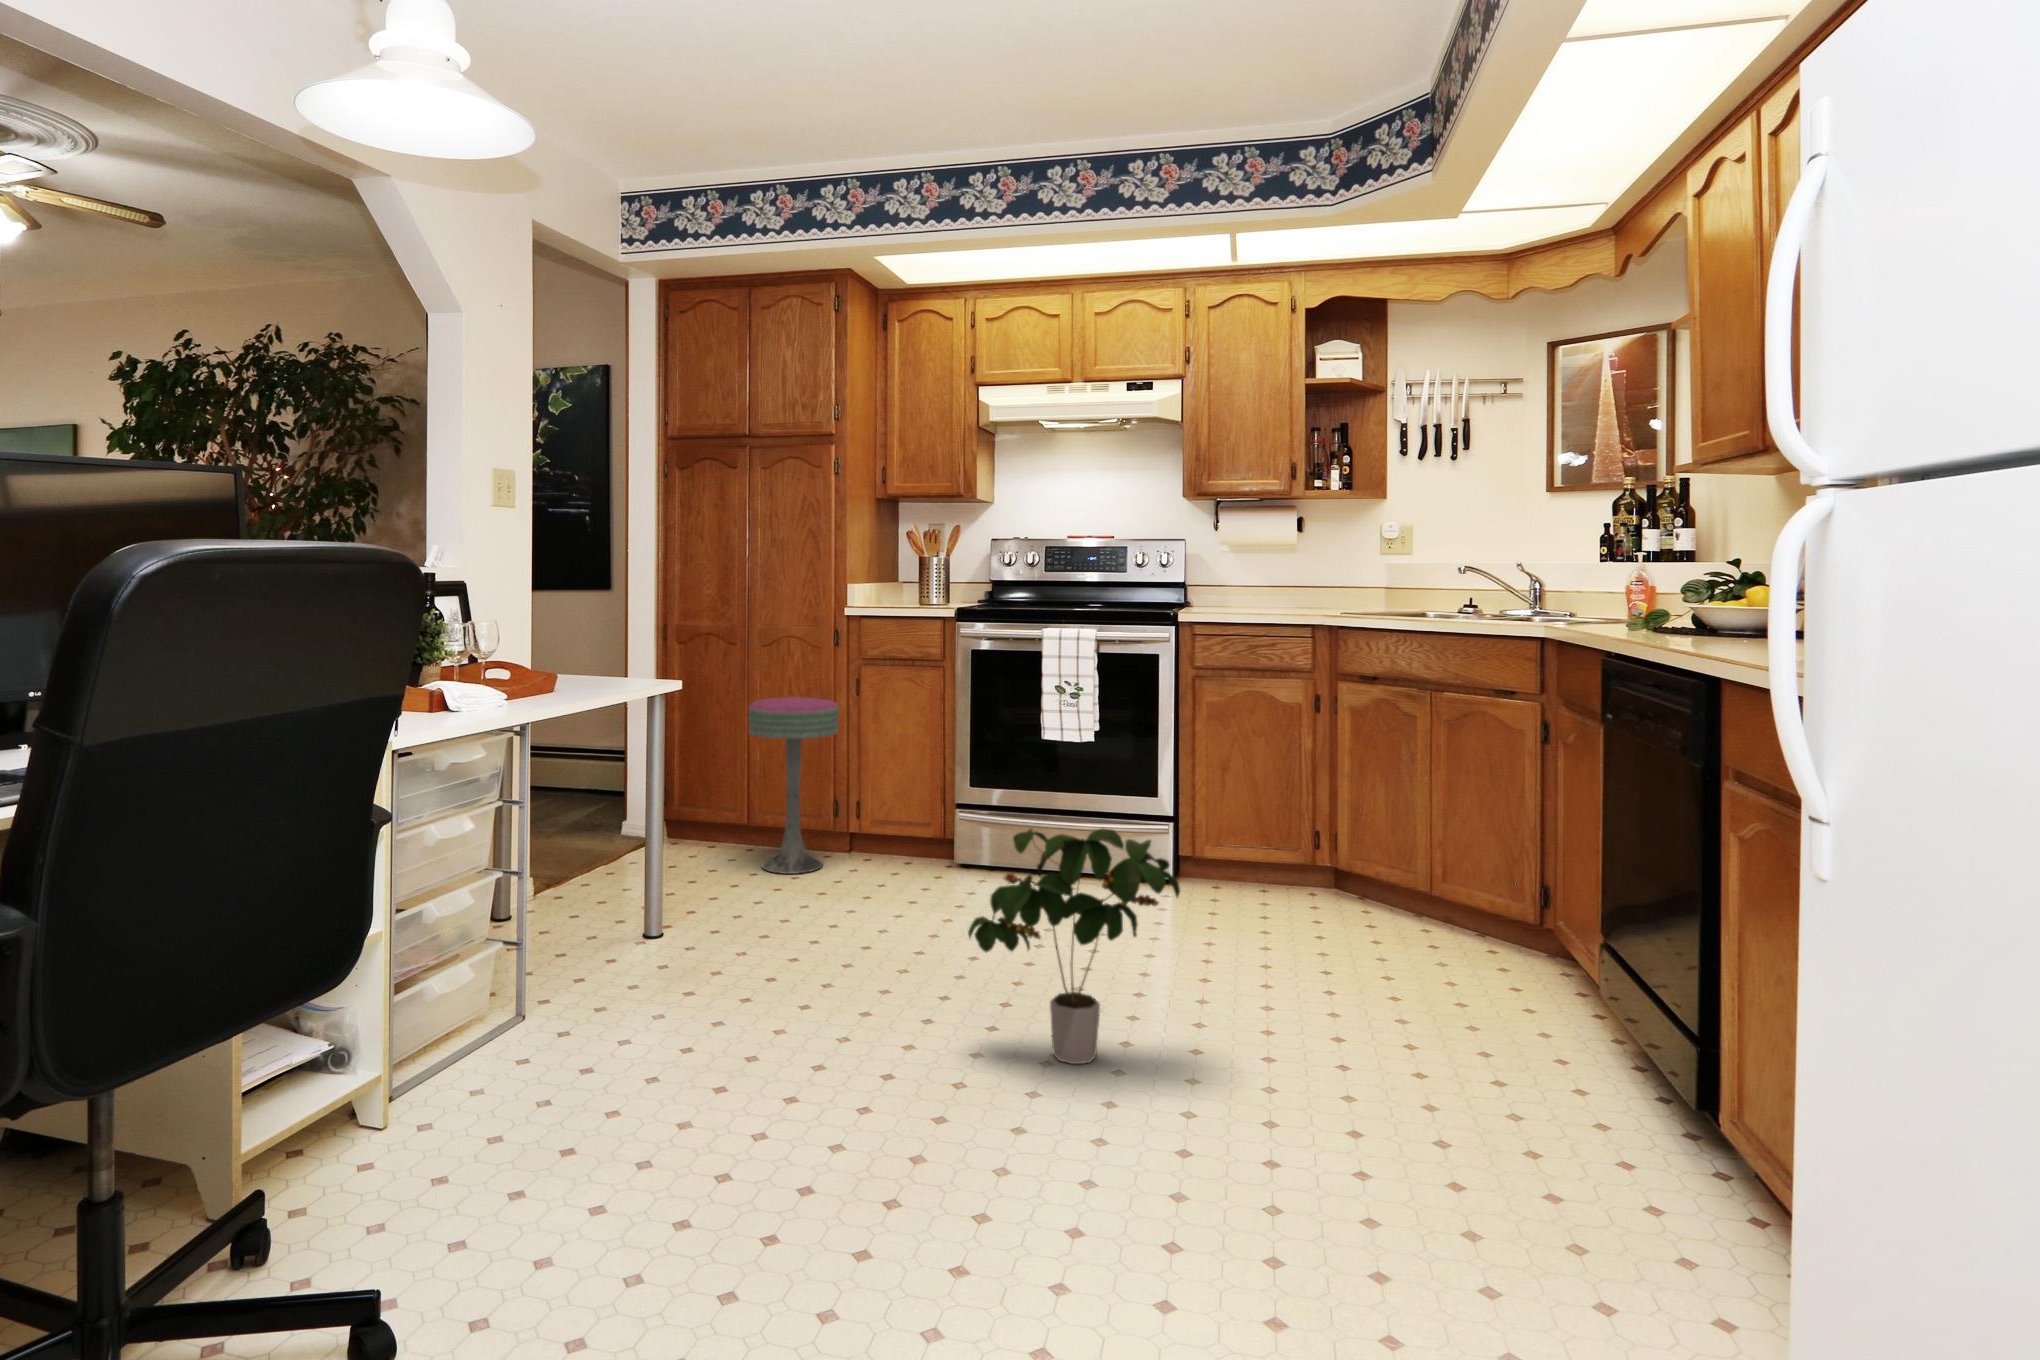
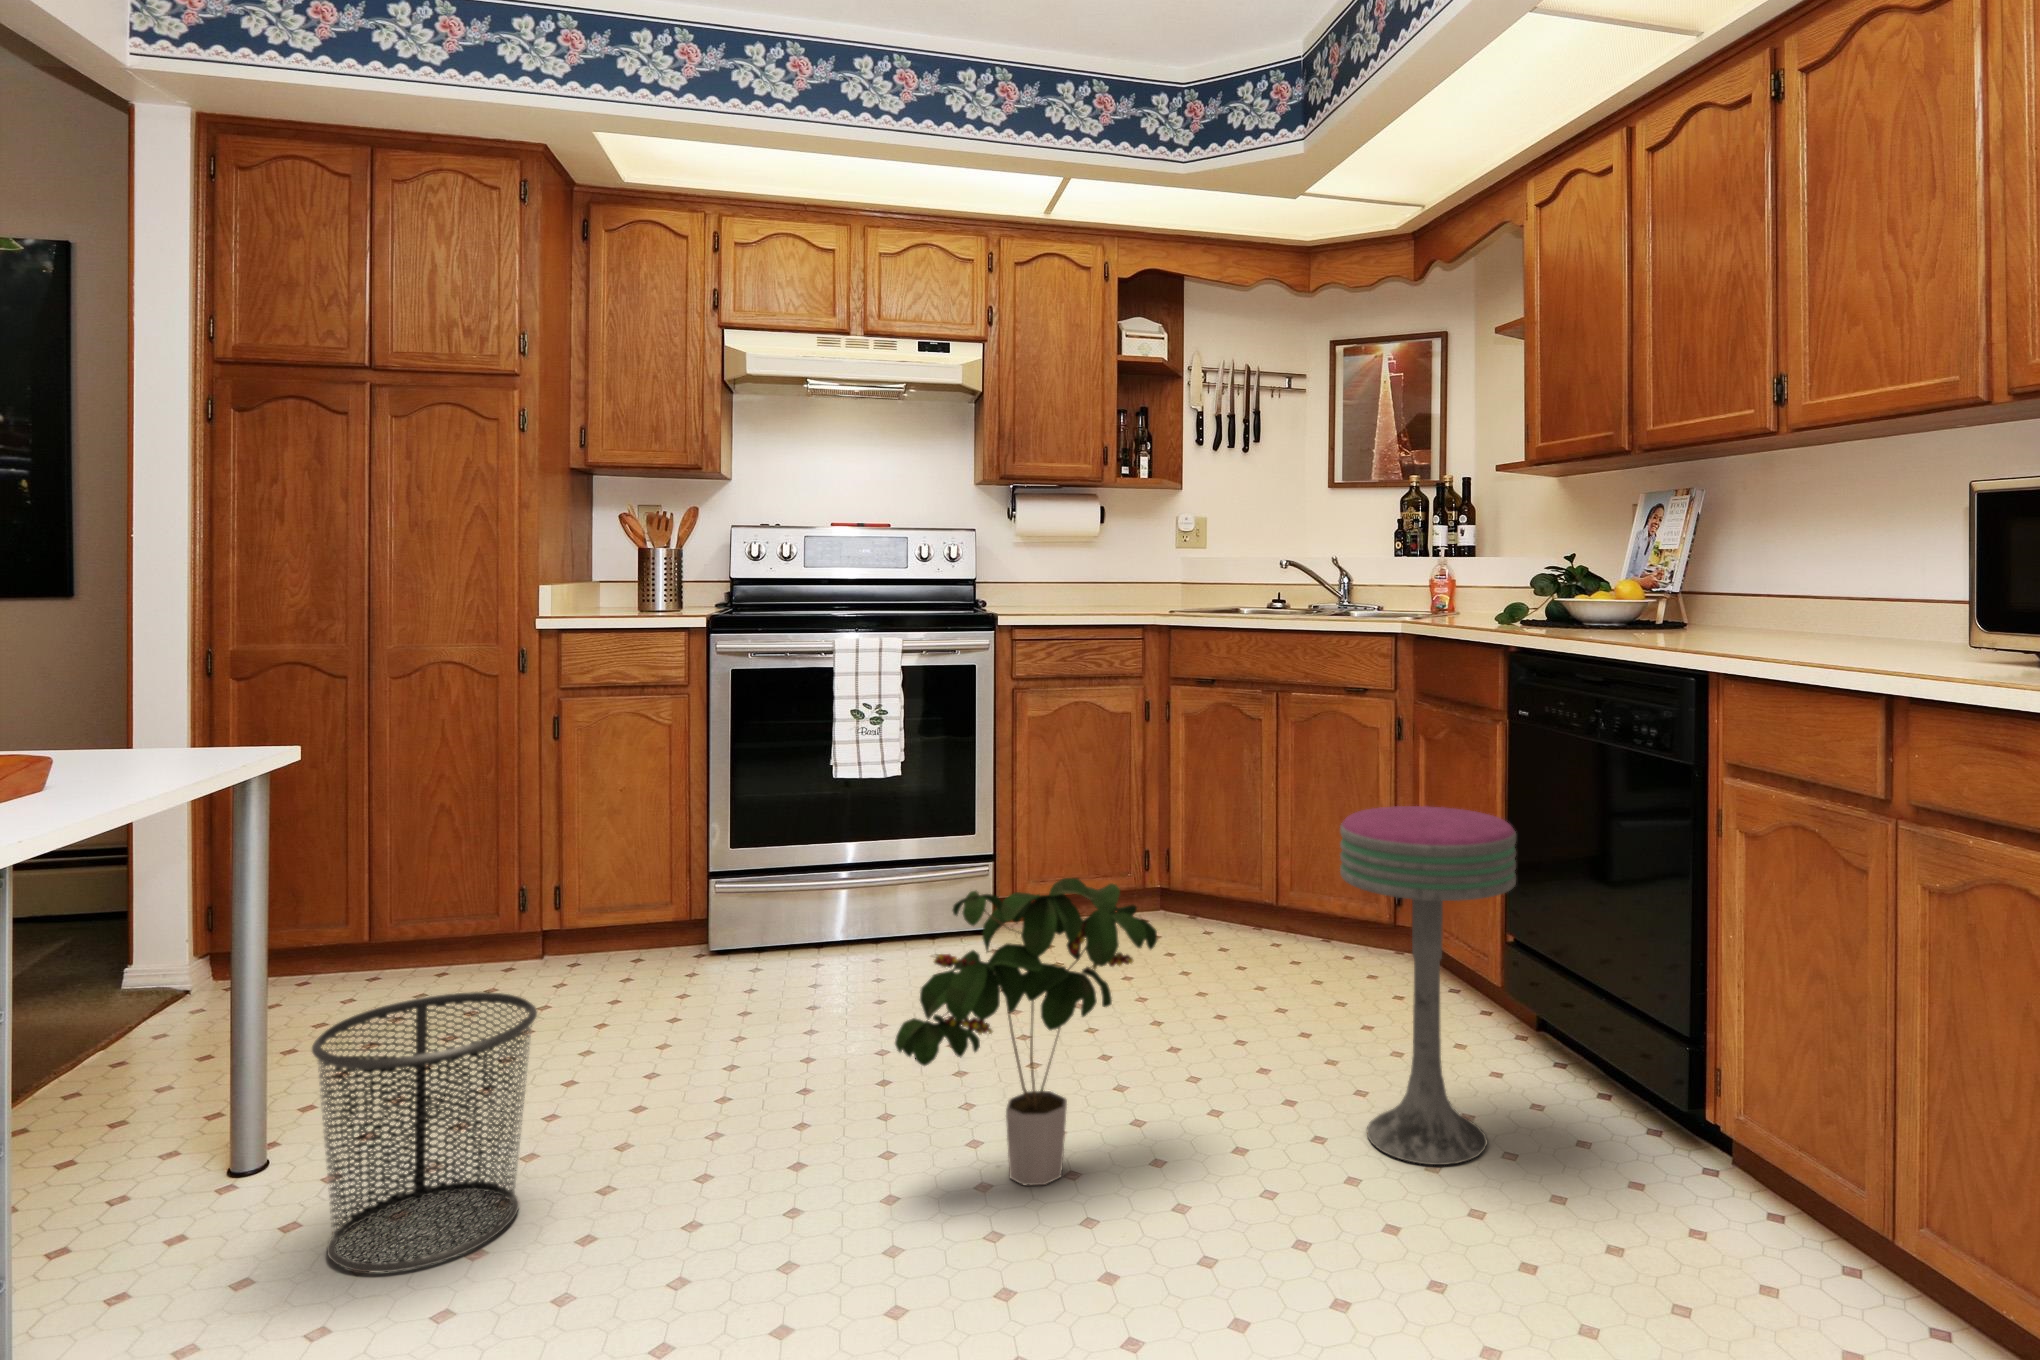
bar stool: present [748,697,839,874] -> present [1340,806,1516,1165]
waste bin: none [642,850,765,1012] -> present [312,992,537,1272]

